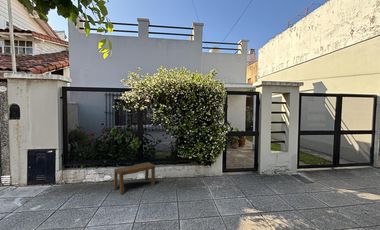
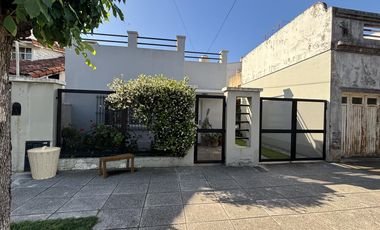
trash can: none [29,156,68,197] -> present [27,146,60,179]

